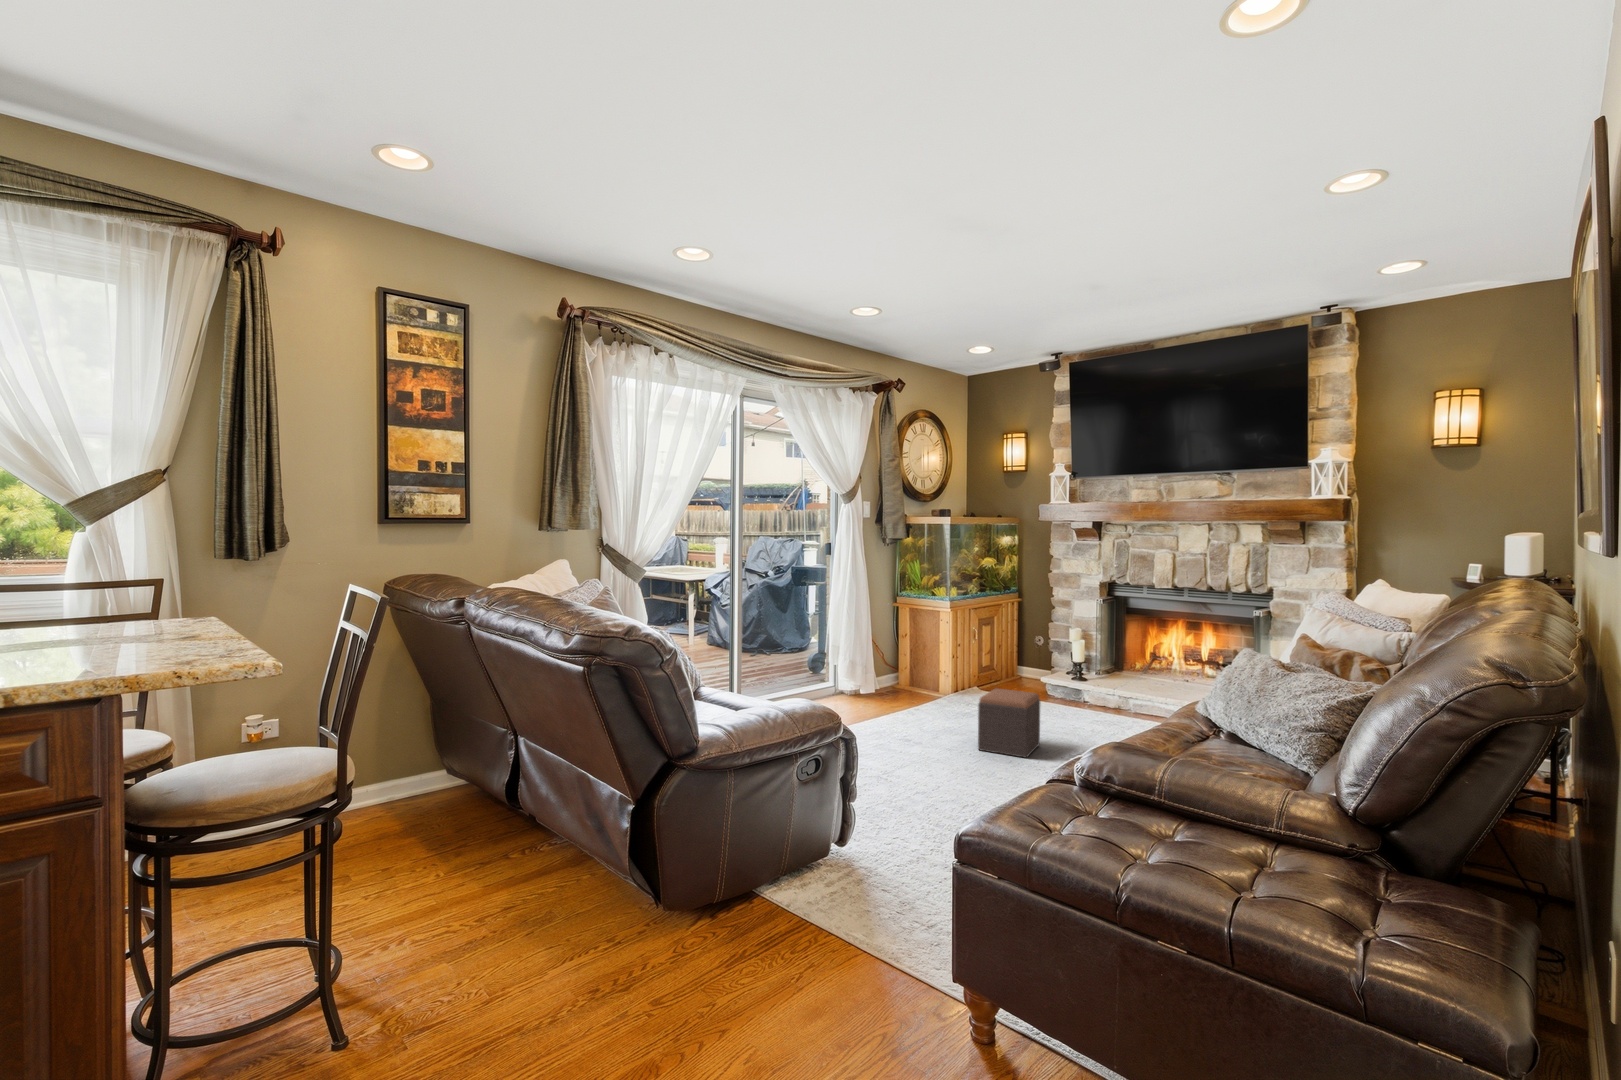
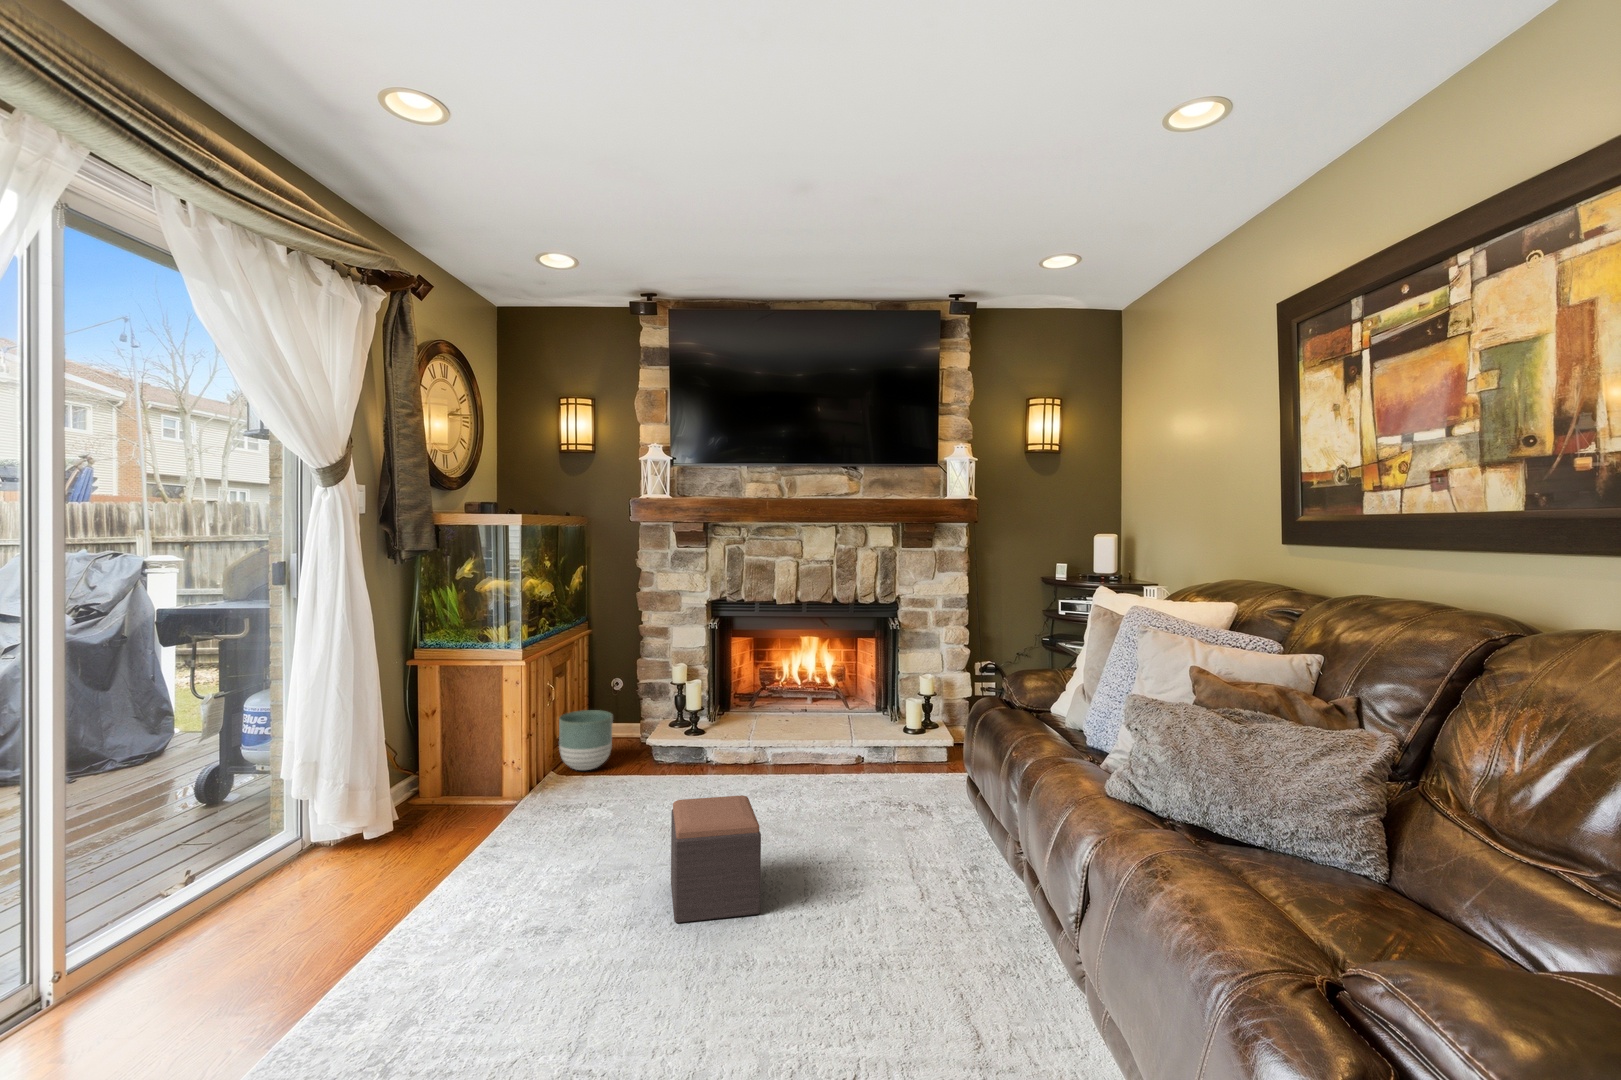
planter: none [980,651,1016,689] -> present [559,710,613,770]

